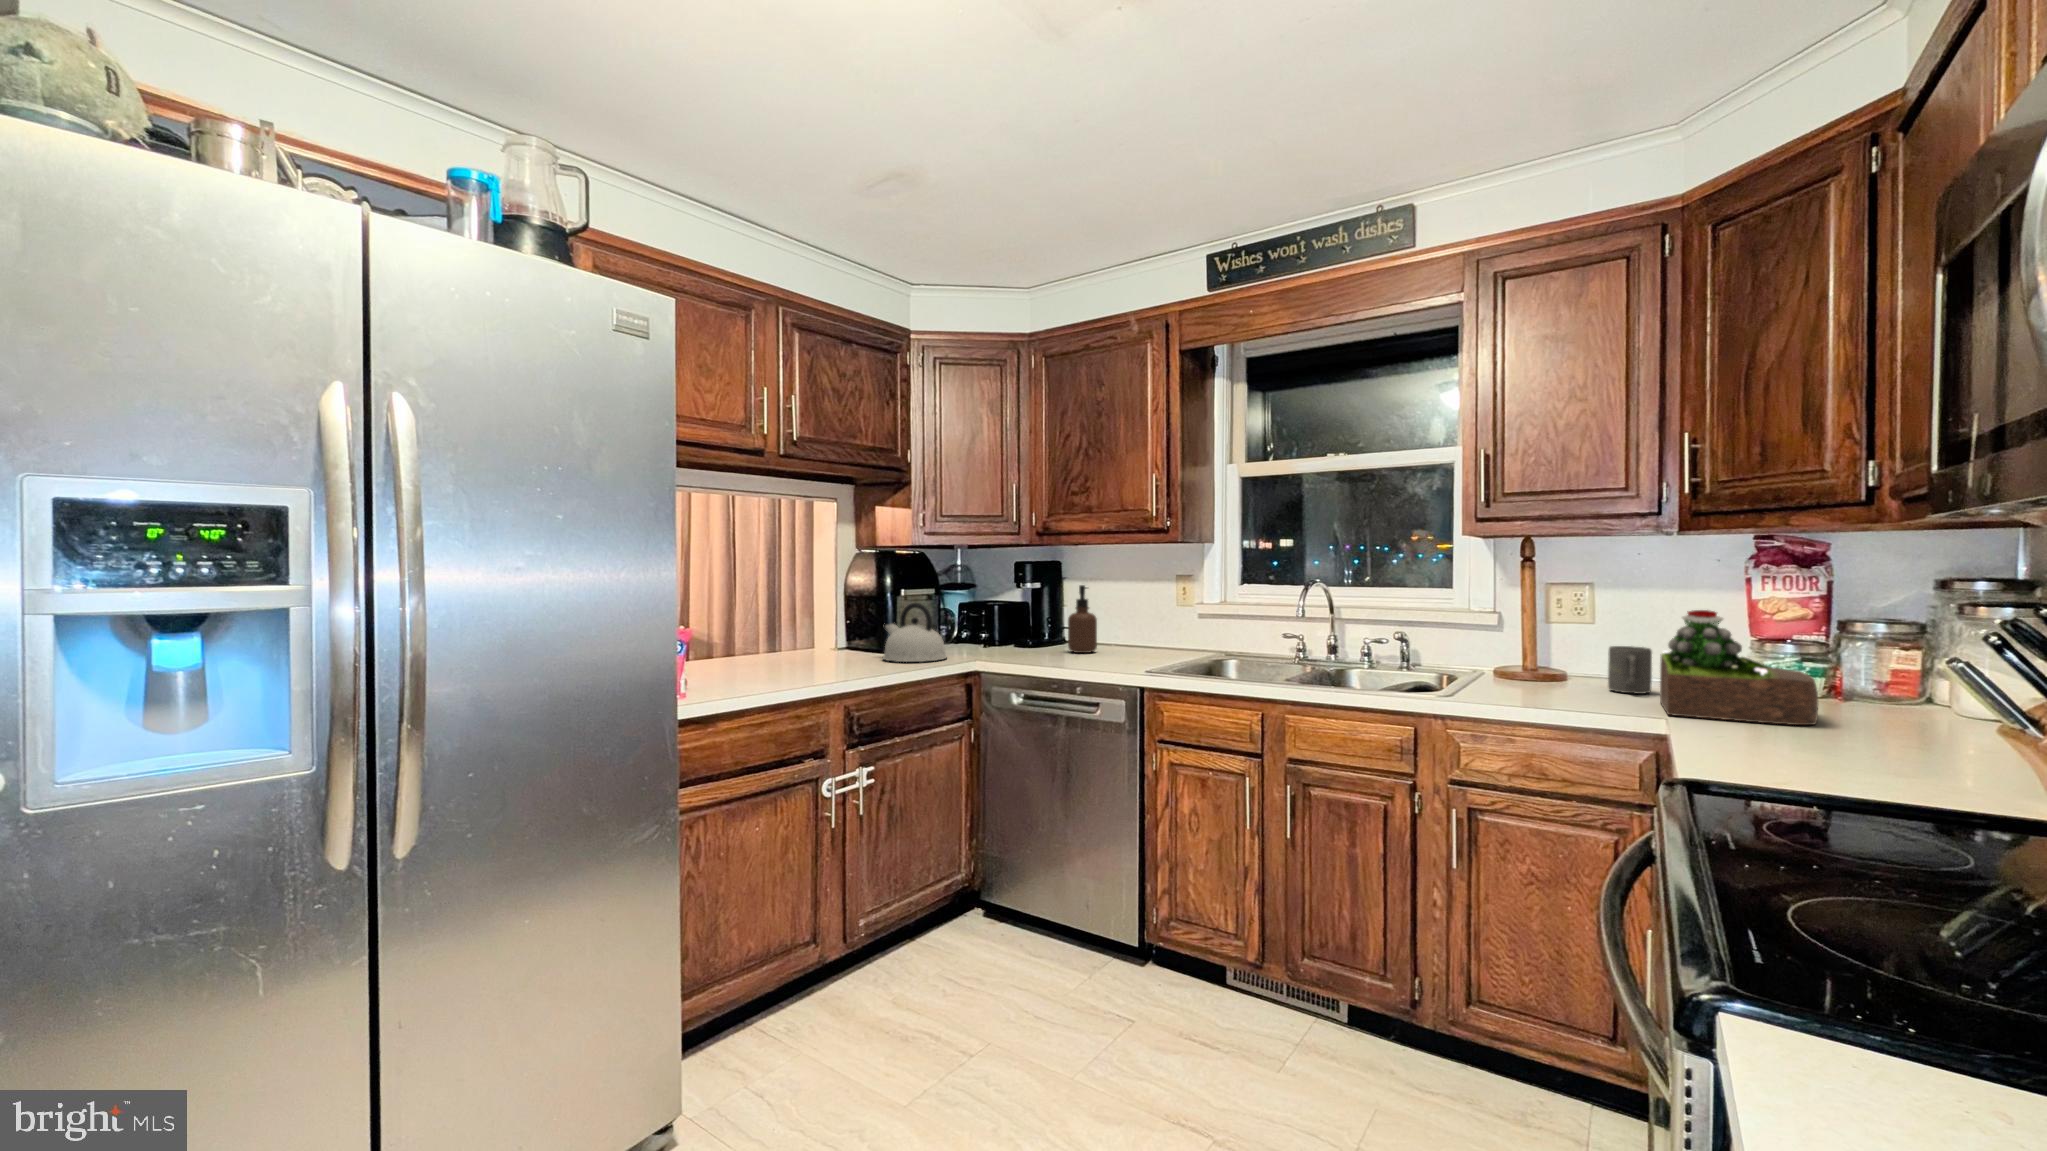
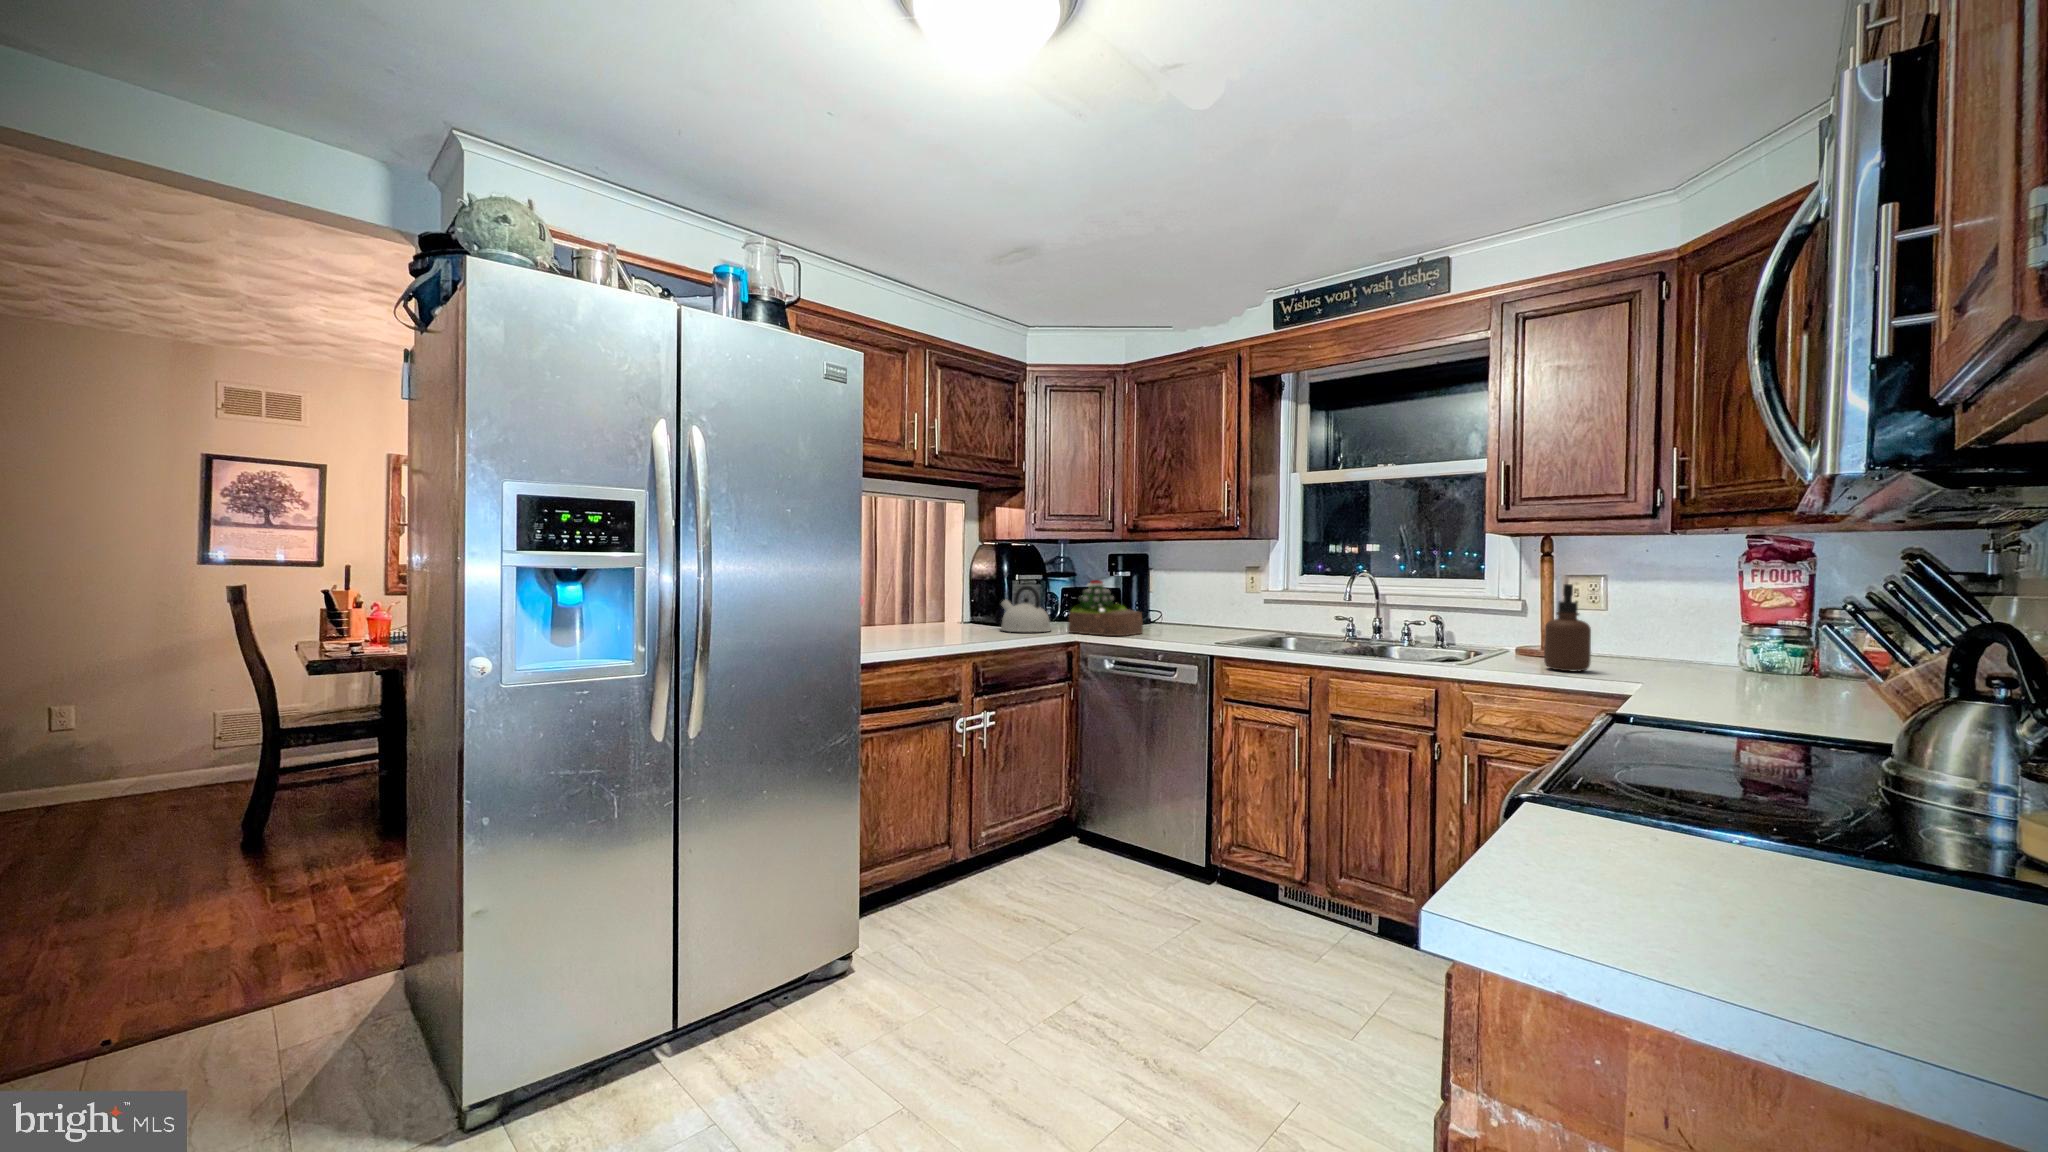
soap dispenser: present [1068,585,1097,653] -> present [1544,584,1591,672]
succulent plant: present [1660,610,1818,725] -> present [1068,580,1143,636]
mug: present [1608,646,1652,694] -> none [1613,628,1652,668]

